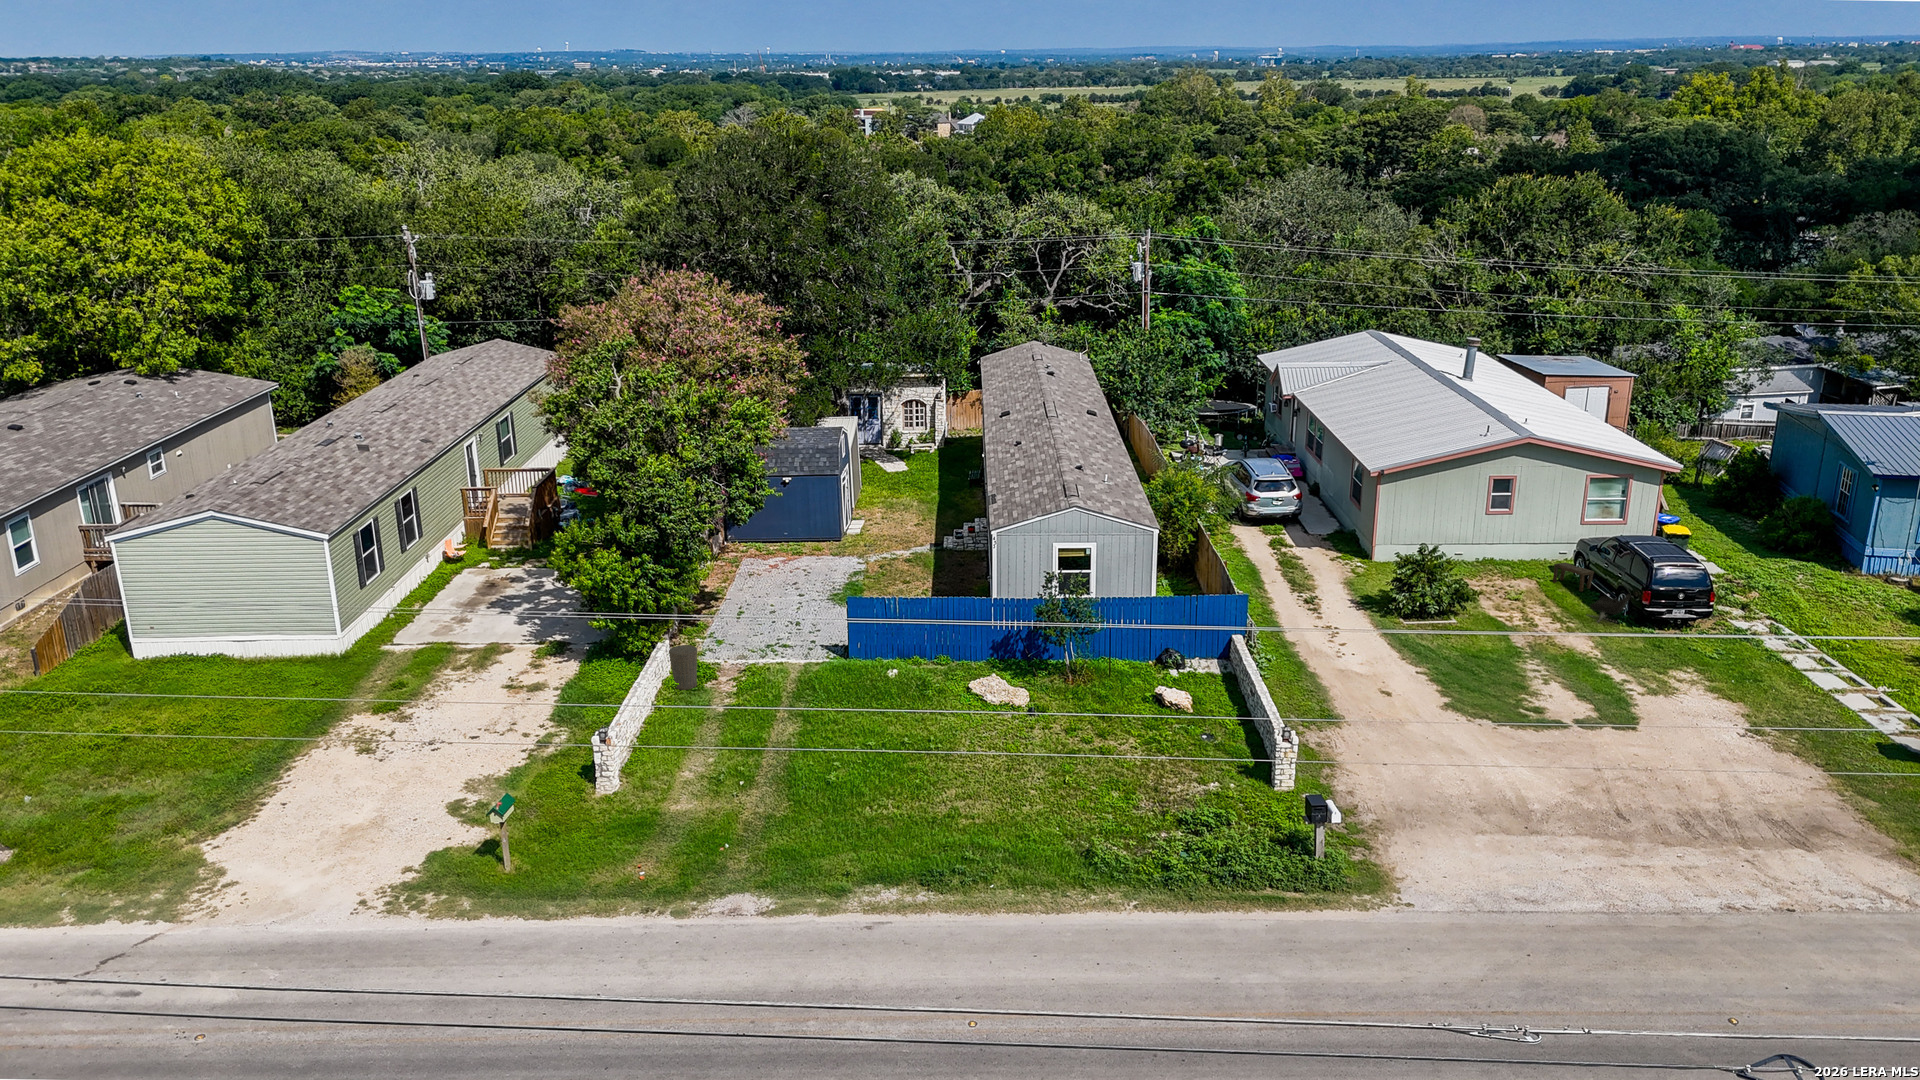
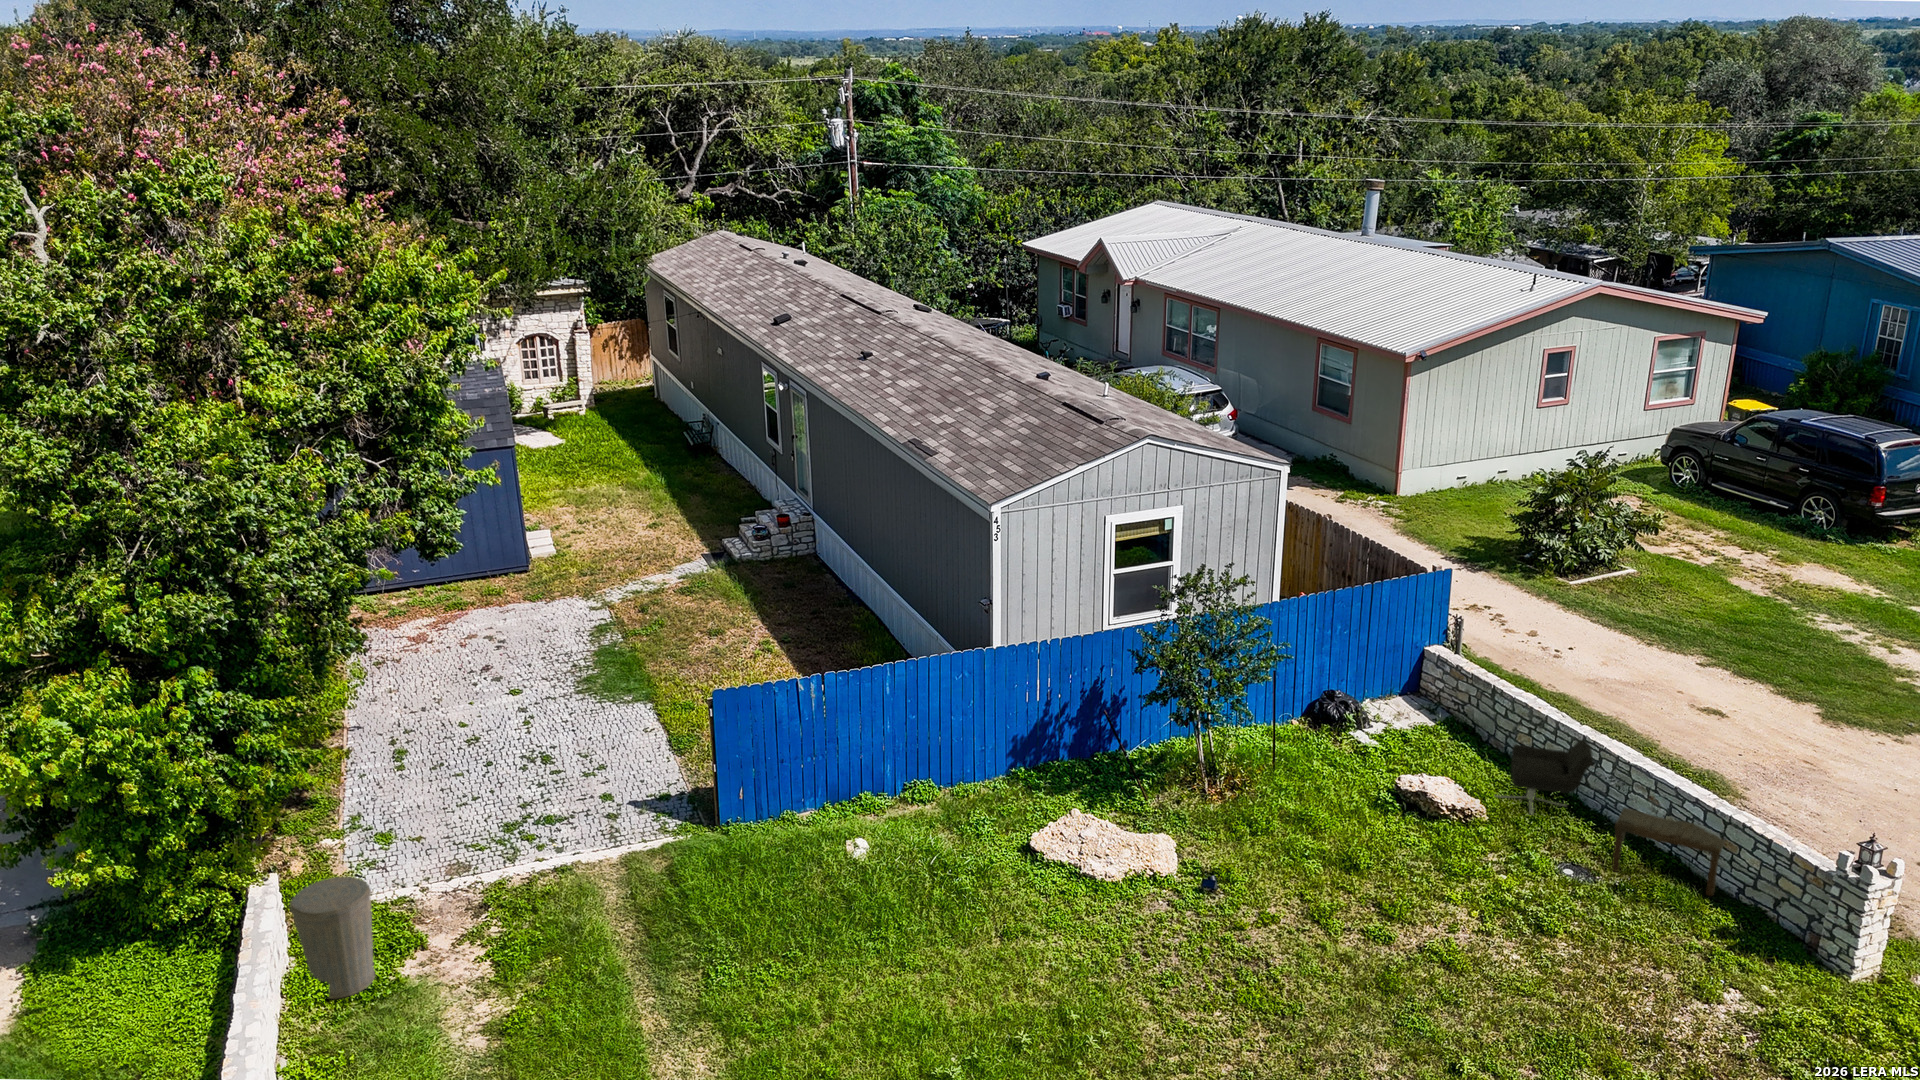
bench: present [1553,562,1594,592] -> present [1612,808,1724,896]
lounge chair: present [1591,594,1631,622] -> present [1496,740,1593,815]

